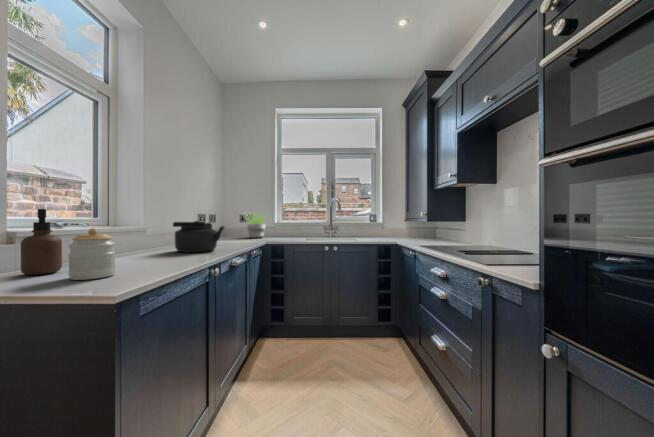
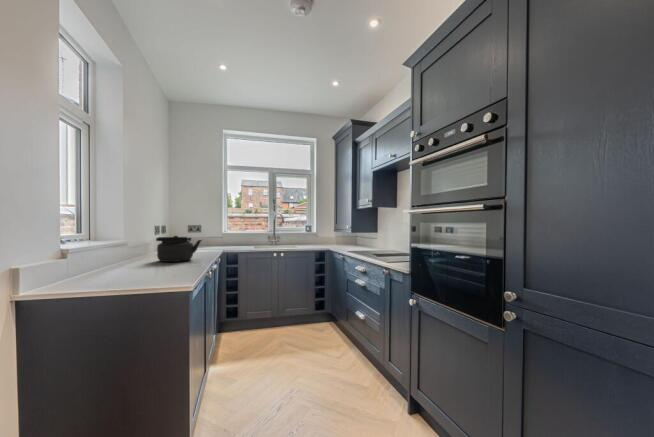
soap dispenser: present [21,209,62,275] -> none [78,233,105,282]
potted plant: present [245,213,265,238] -> none [189,223,219,247]
jar: present [68,228,116,280] -> none [128,247,157,283]

